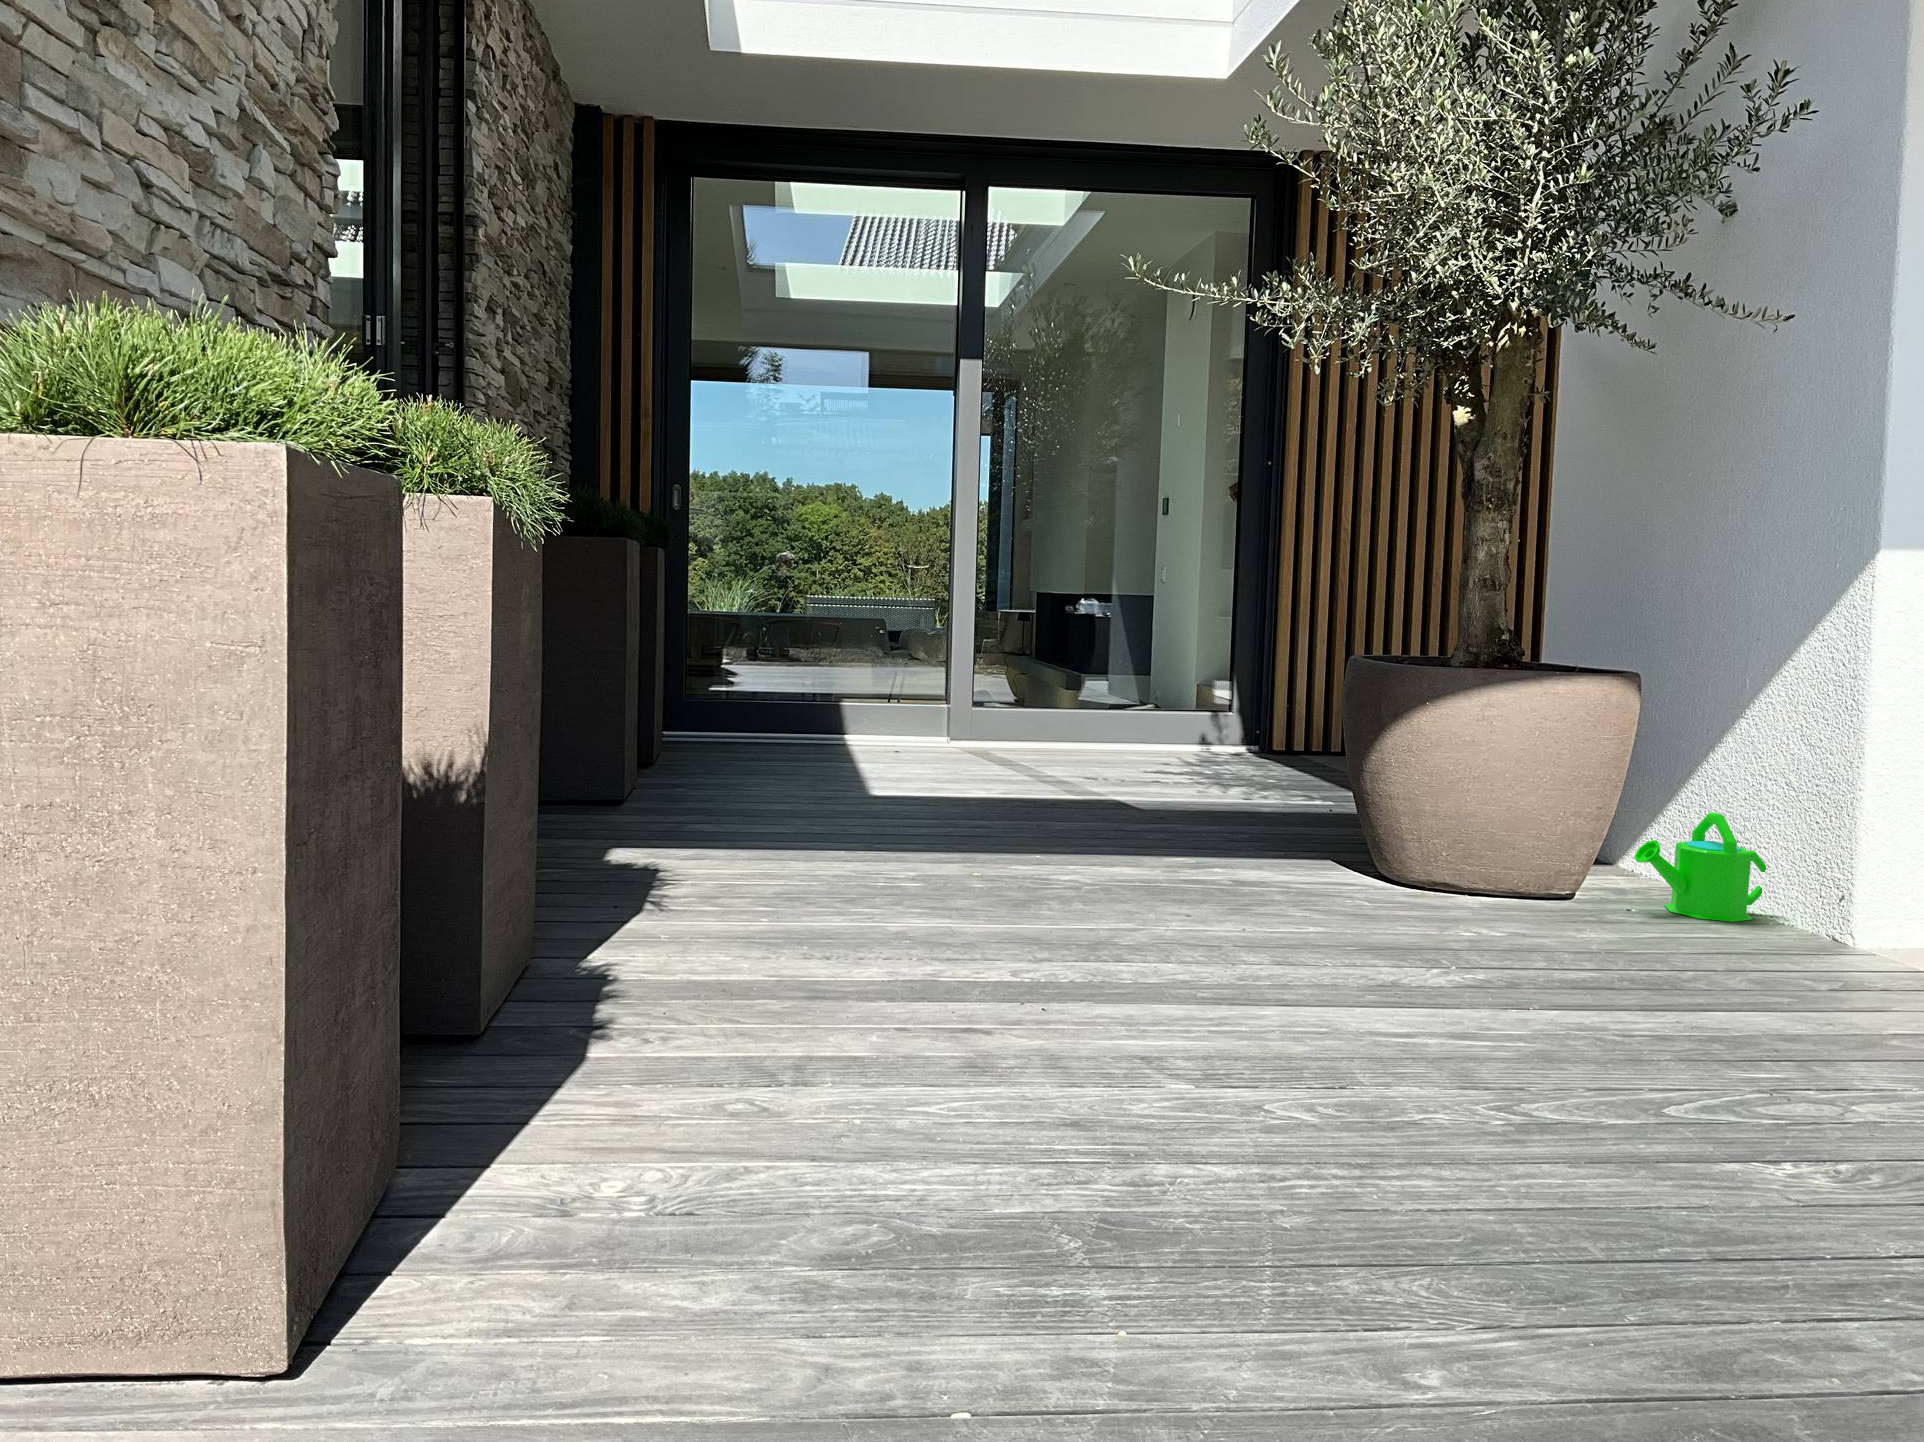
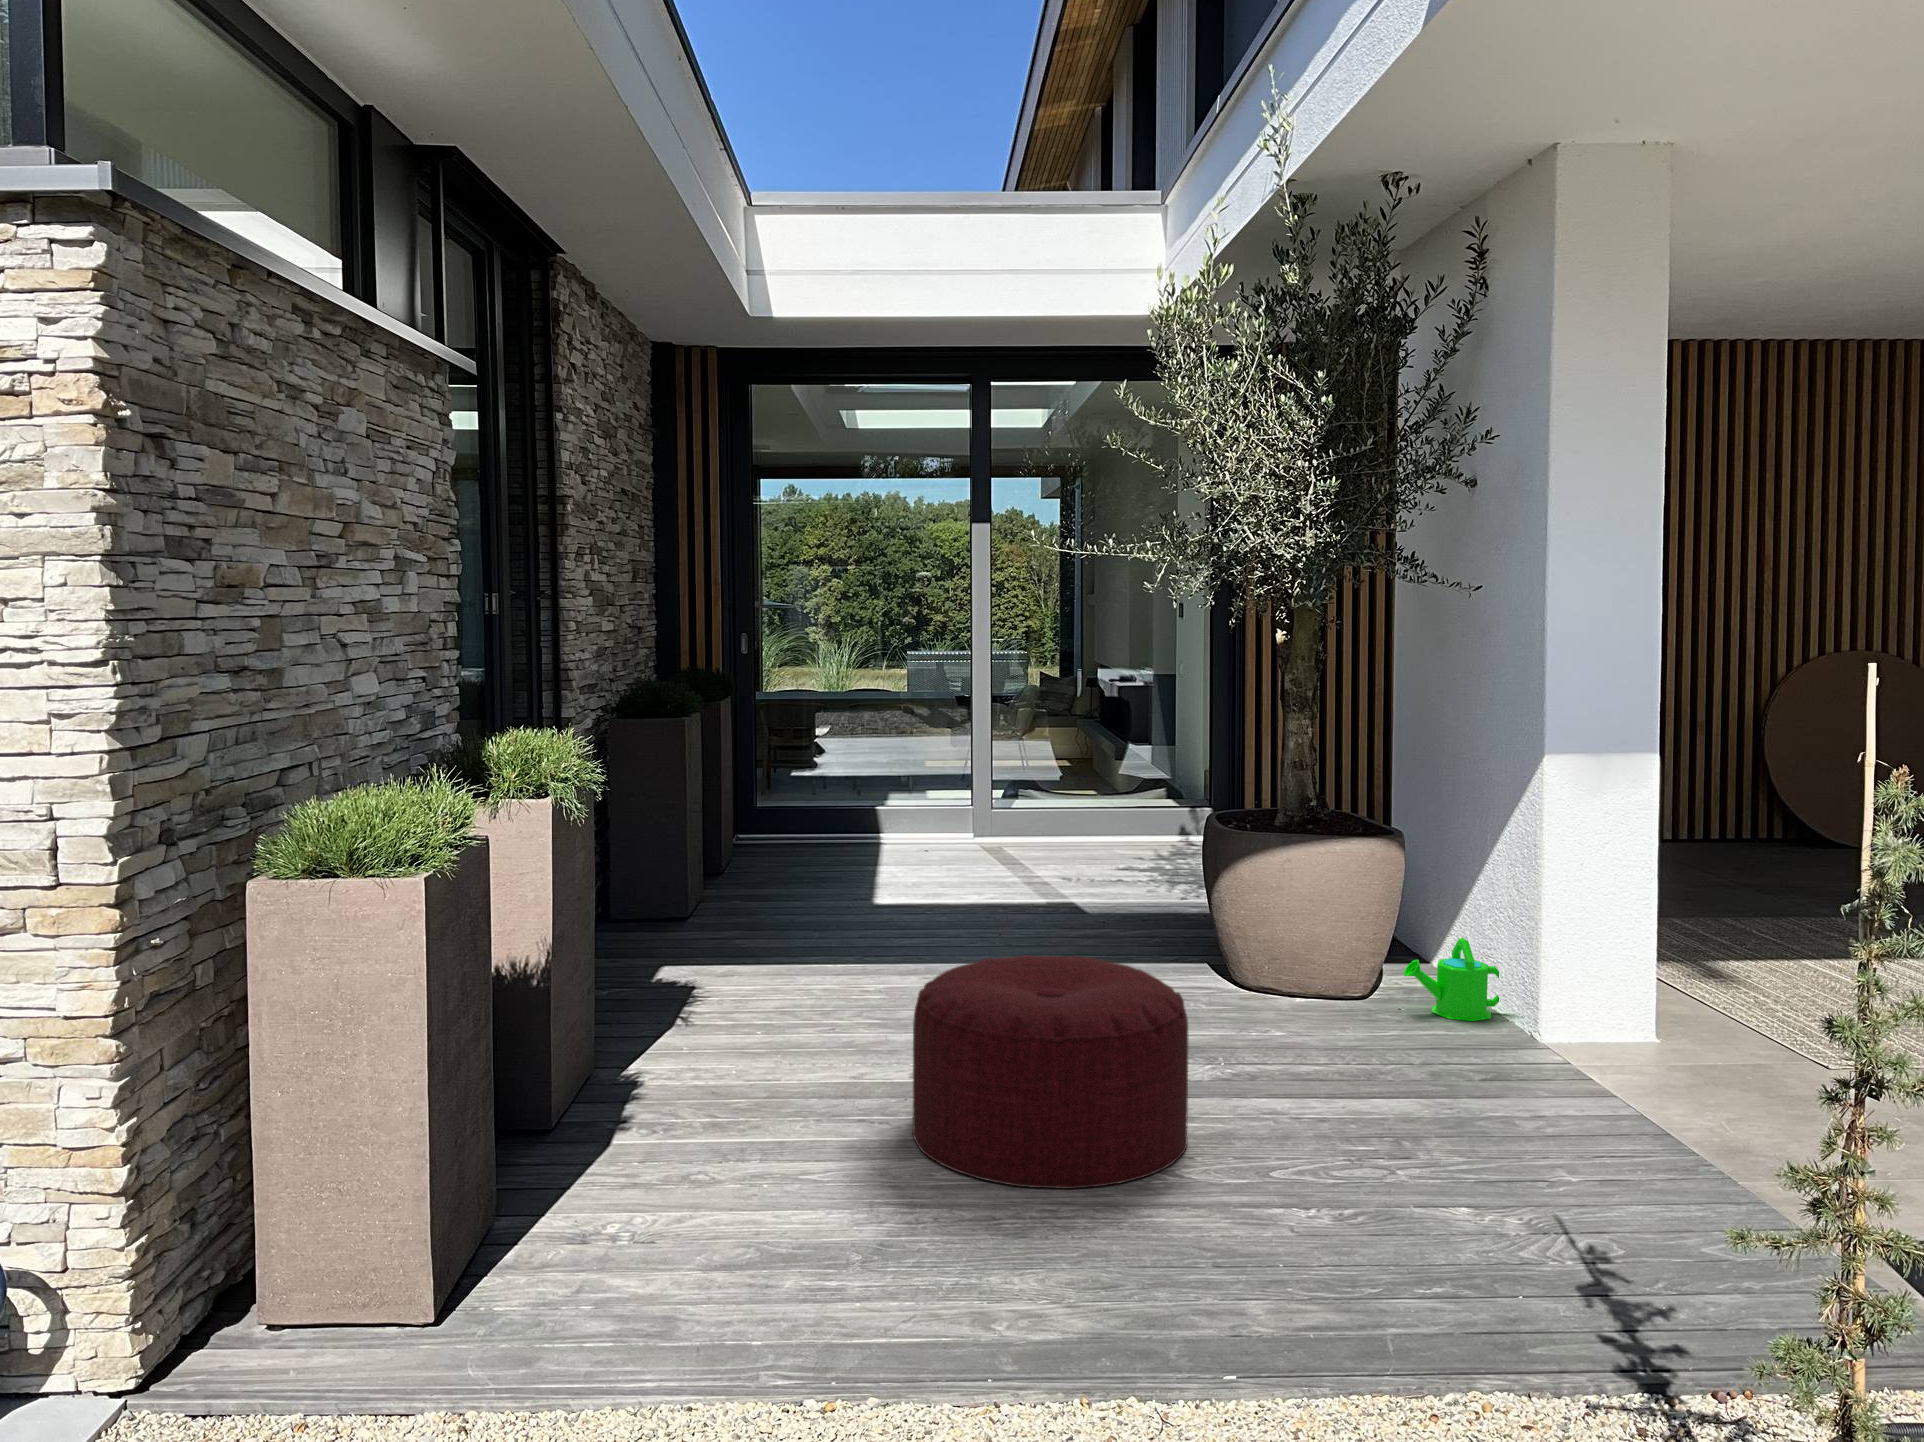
ottoman: none [1059,787,1513,1127] -> present [912,955,1188,1189]

